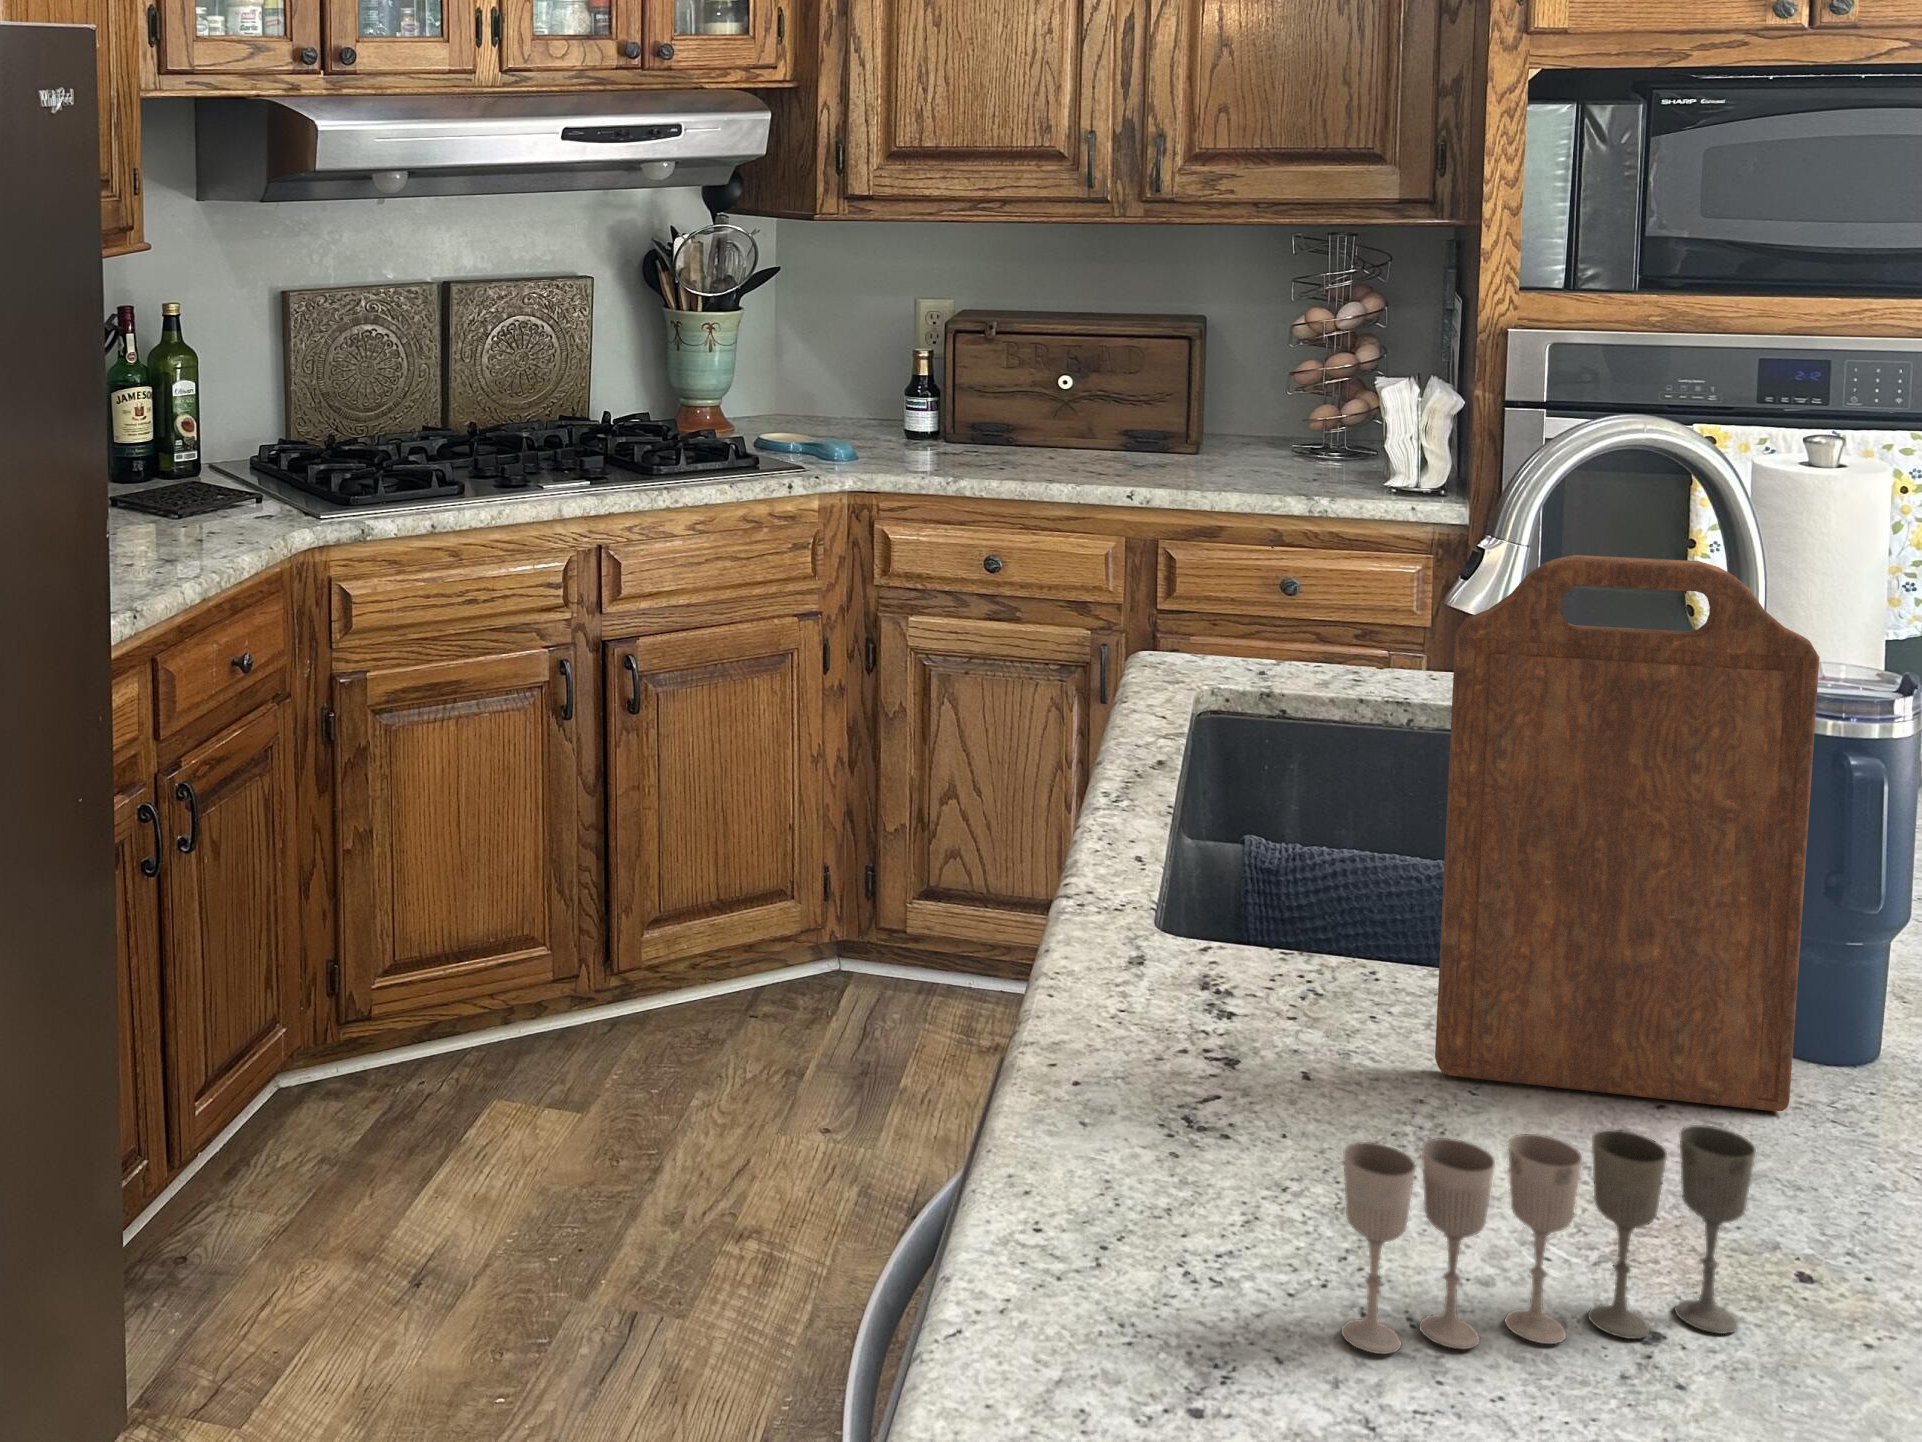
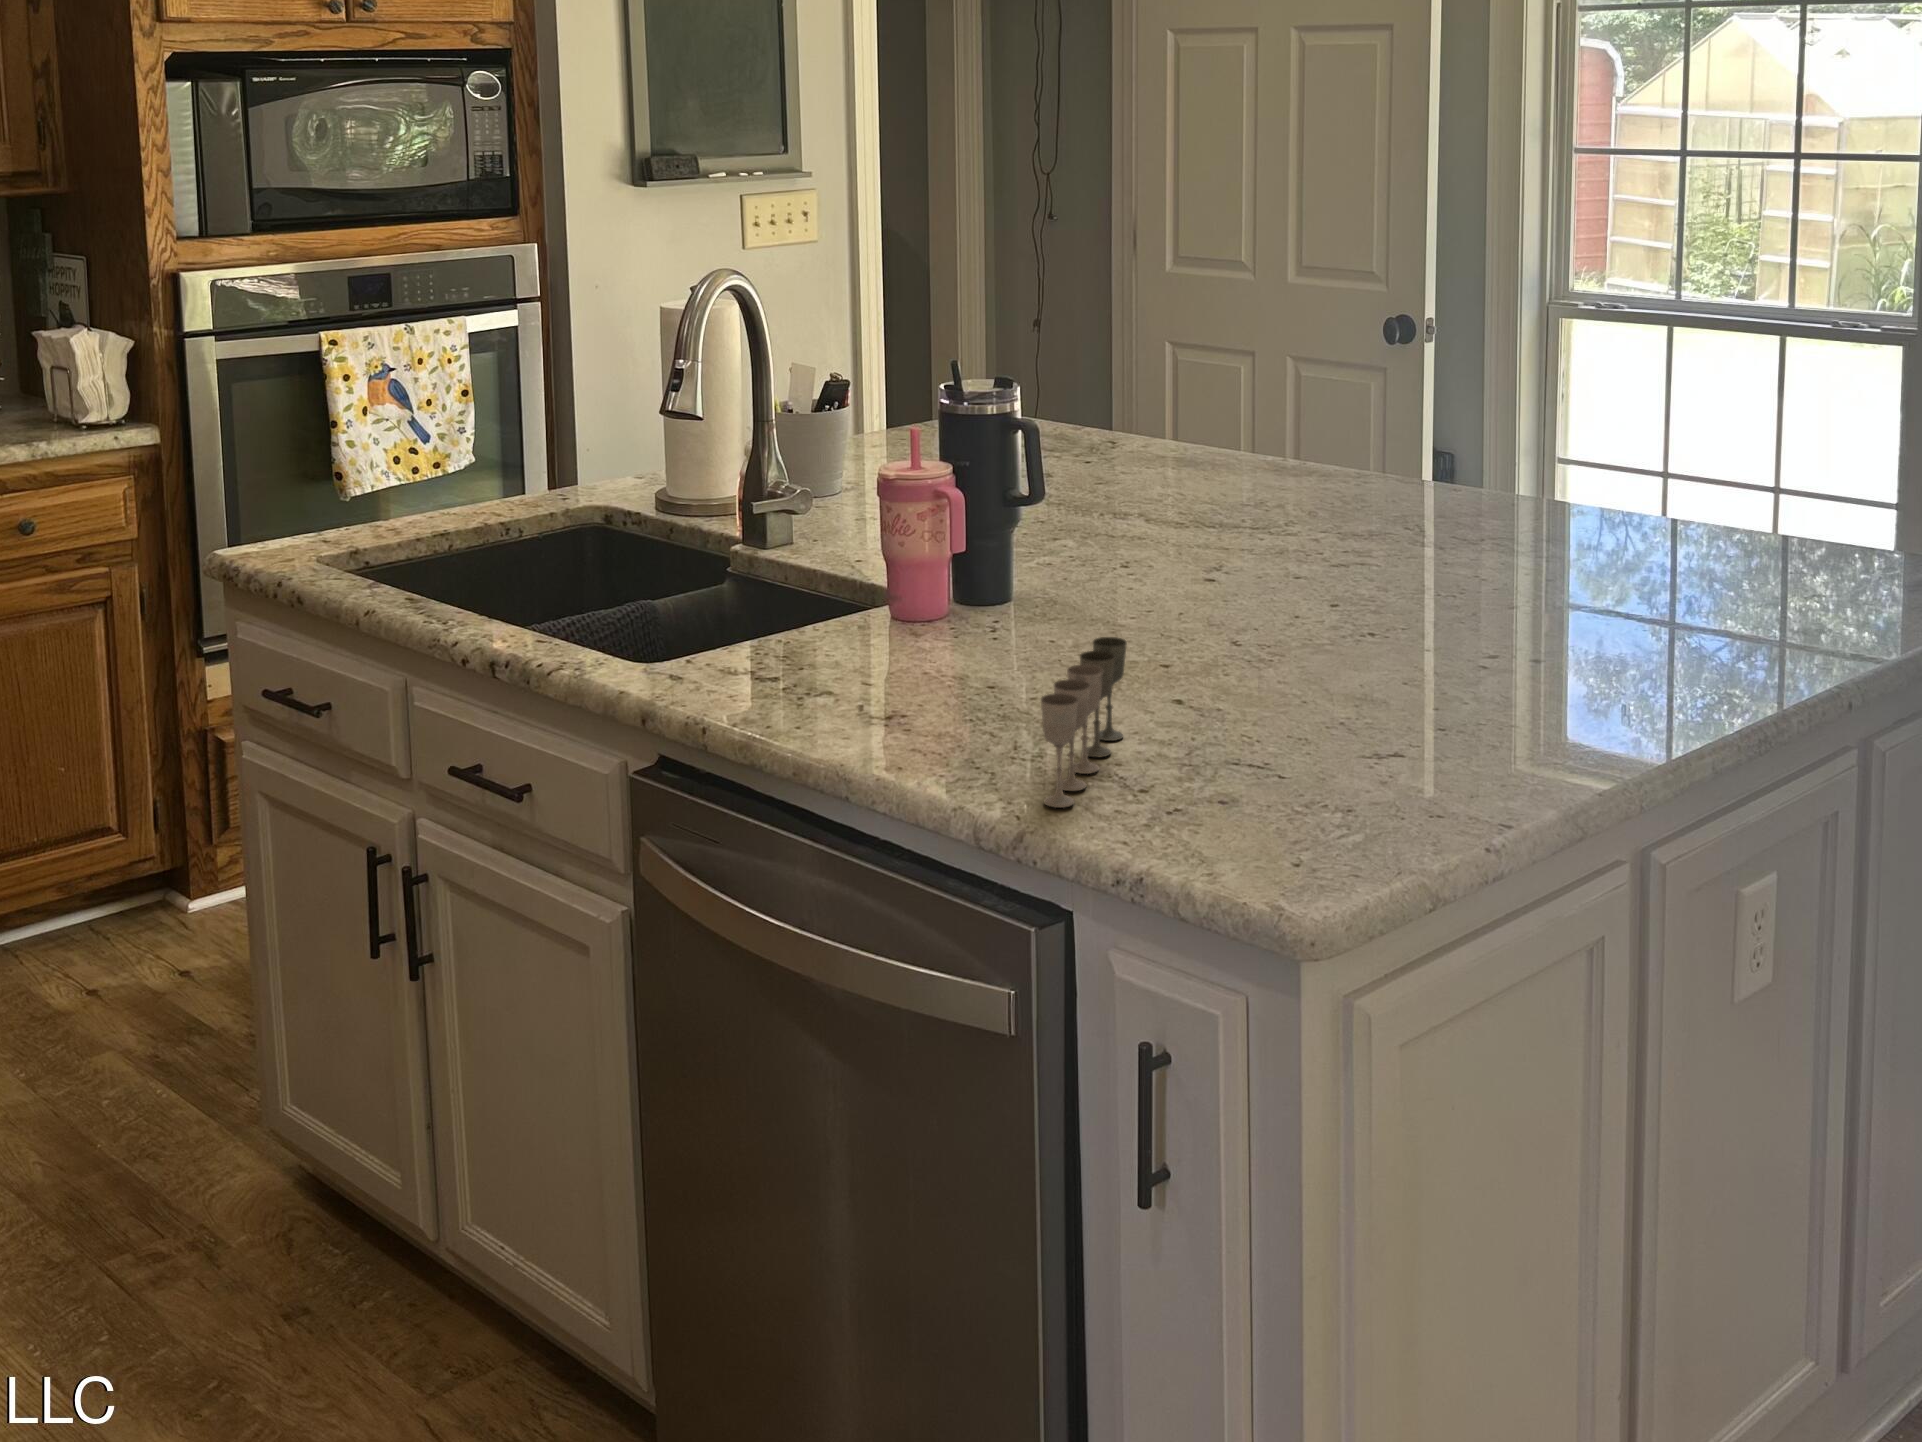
cutting board: present [1435,555,1820,1111] -> none [854,358,986,701]

